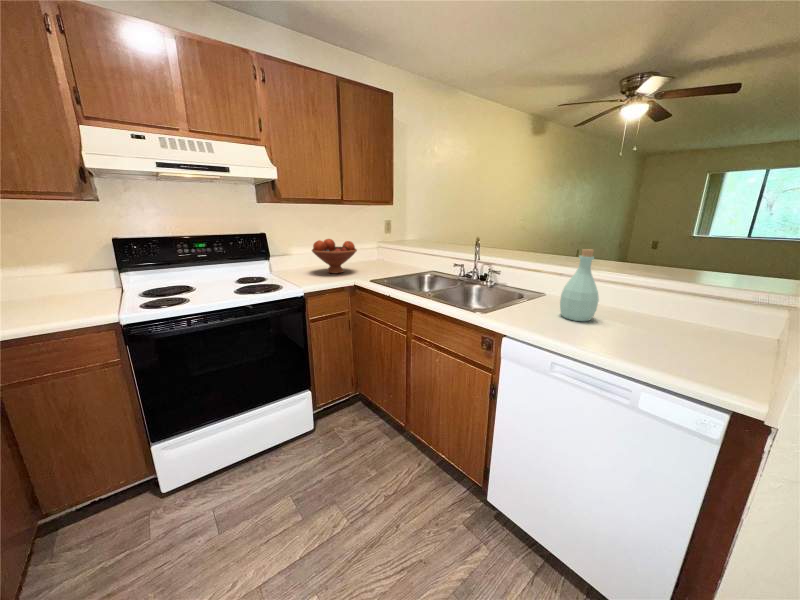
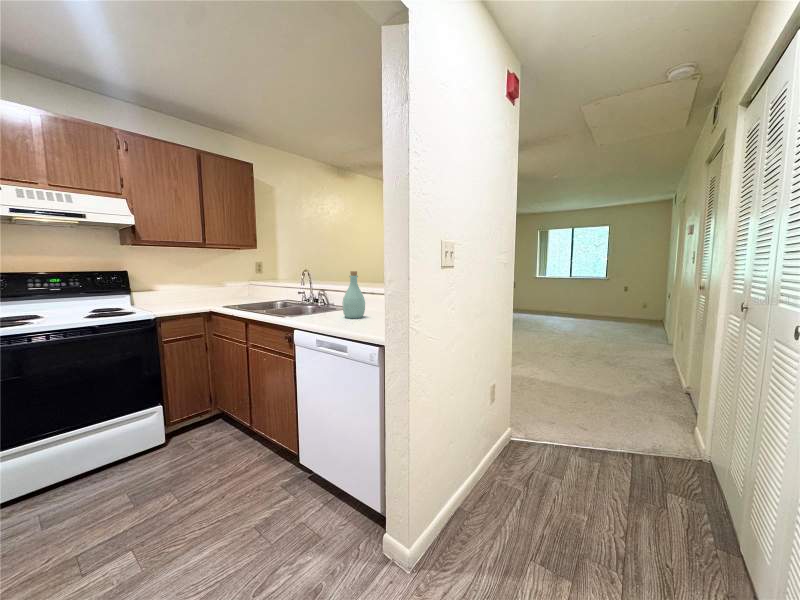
fruit bowl: present [312,239,357,274] -> none [173,275,218,303]

